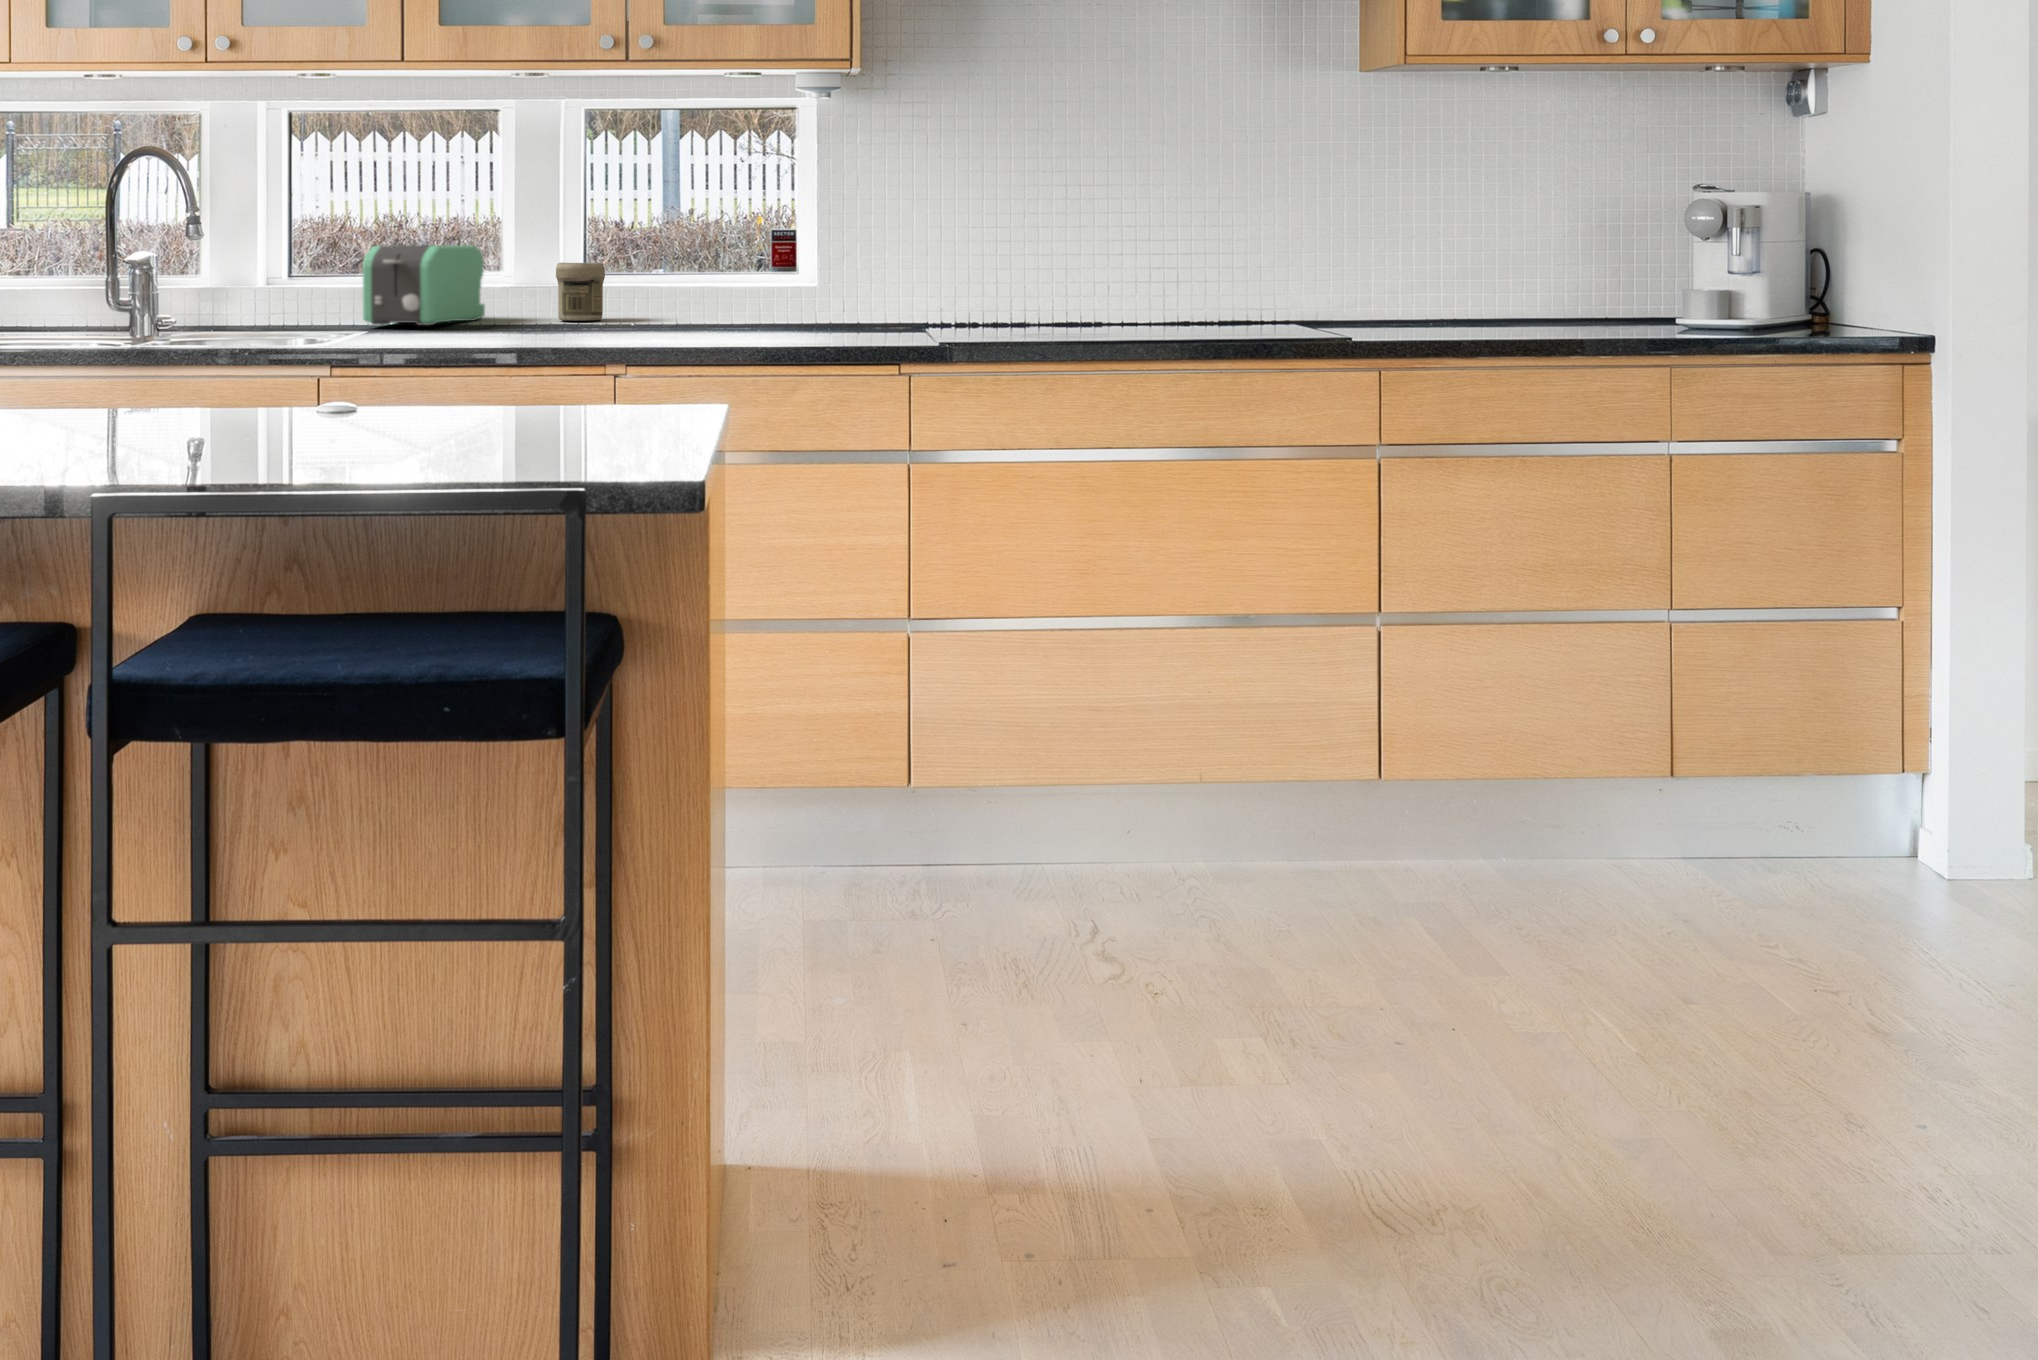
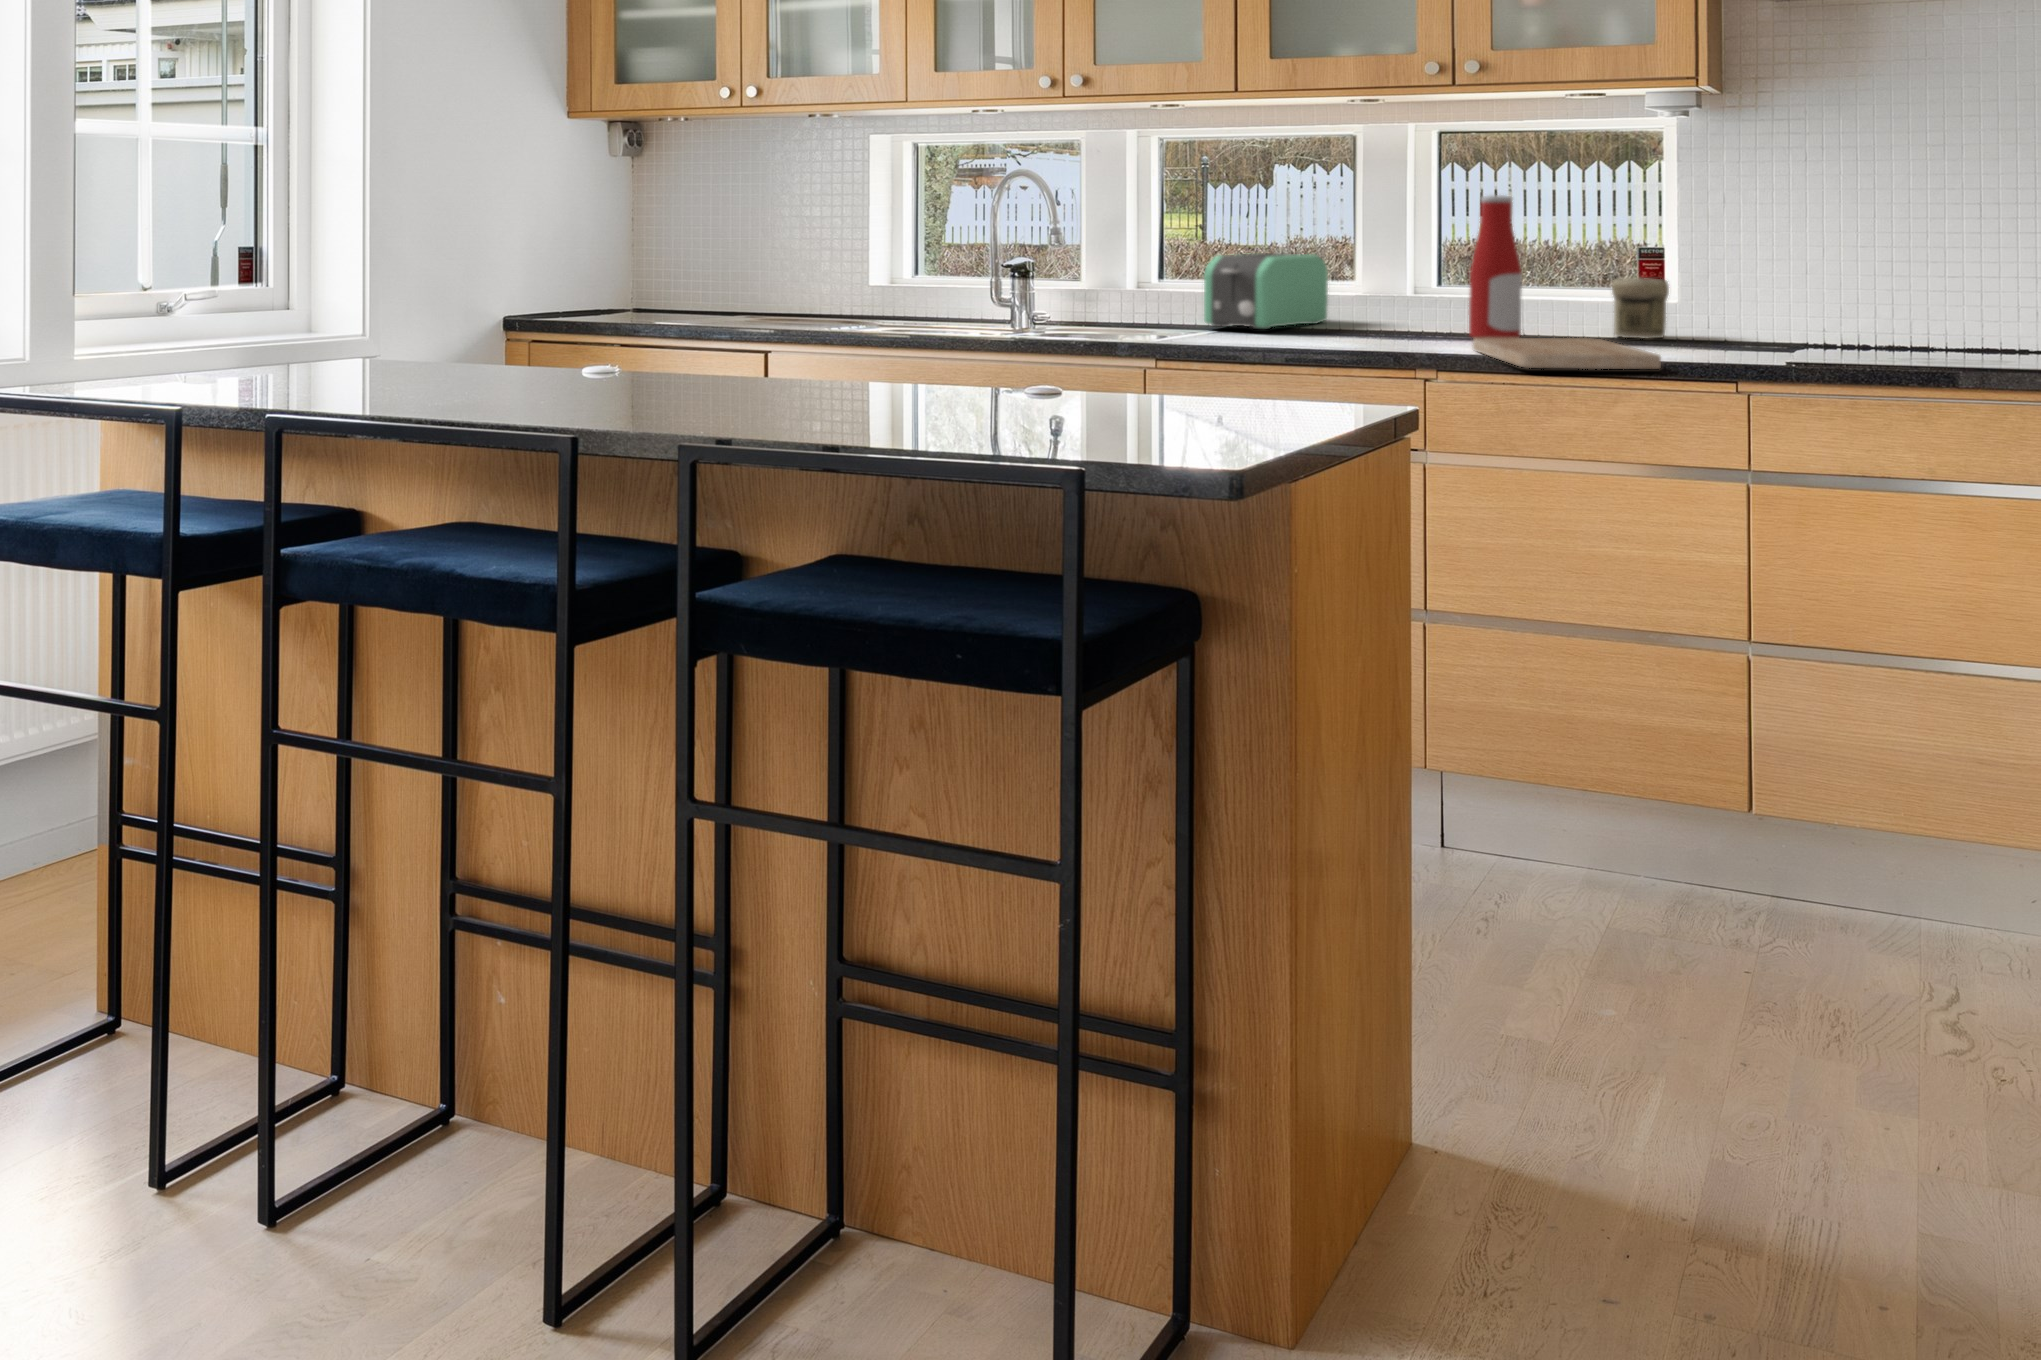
bottle: none [635,178,683,327] -> present [1469,195,1522,338]
jar: present [556,263,605,321] -> present [1612,278,1669,339]
cutting board: none [648,322,834,346] -> present [1473,338,1661,369]

